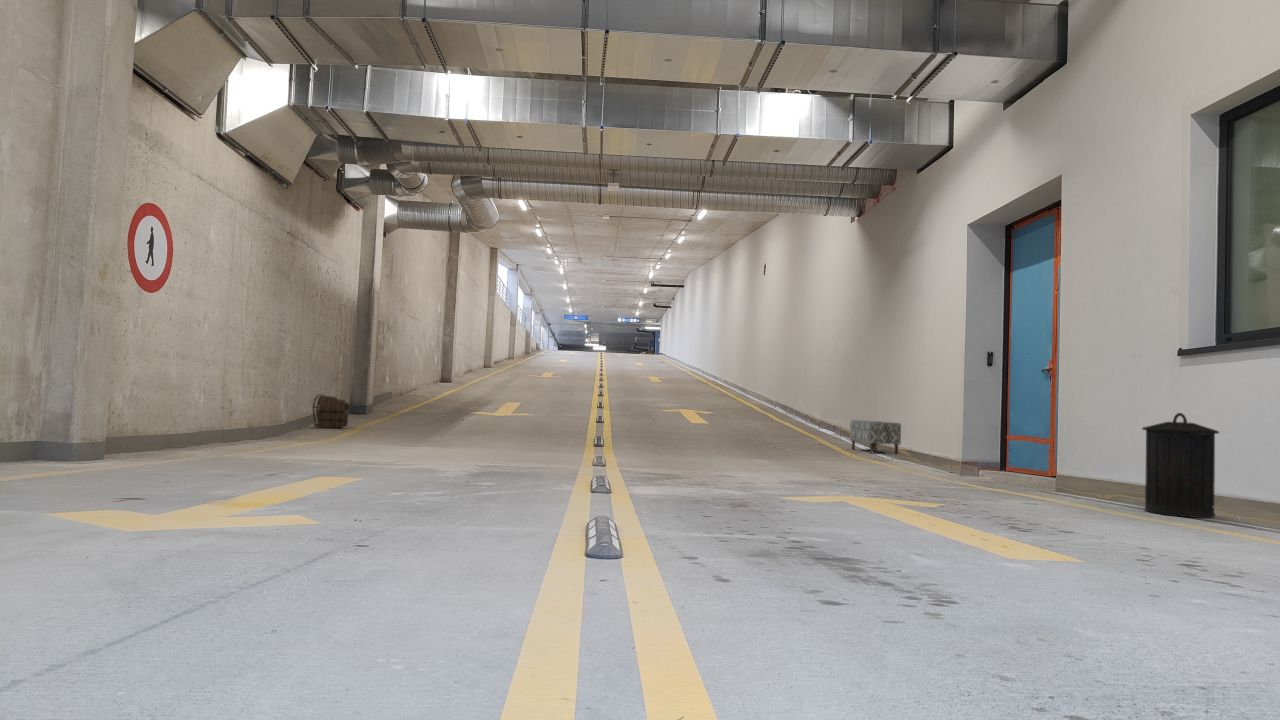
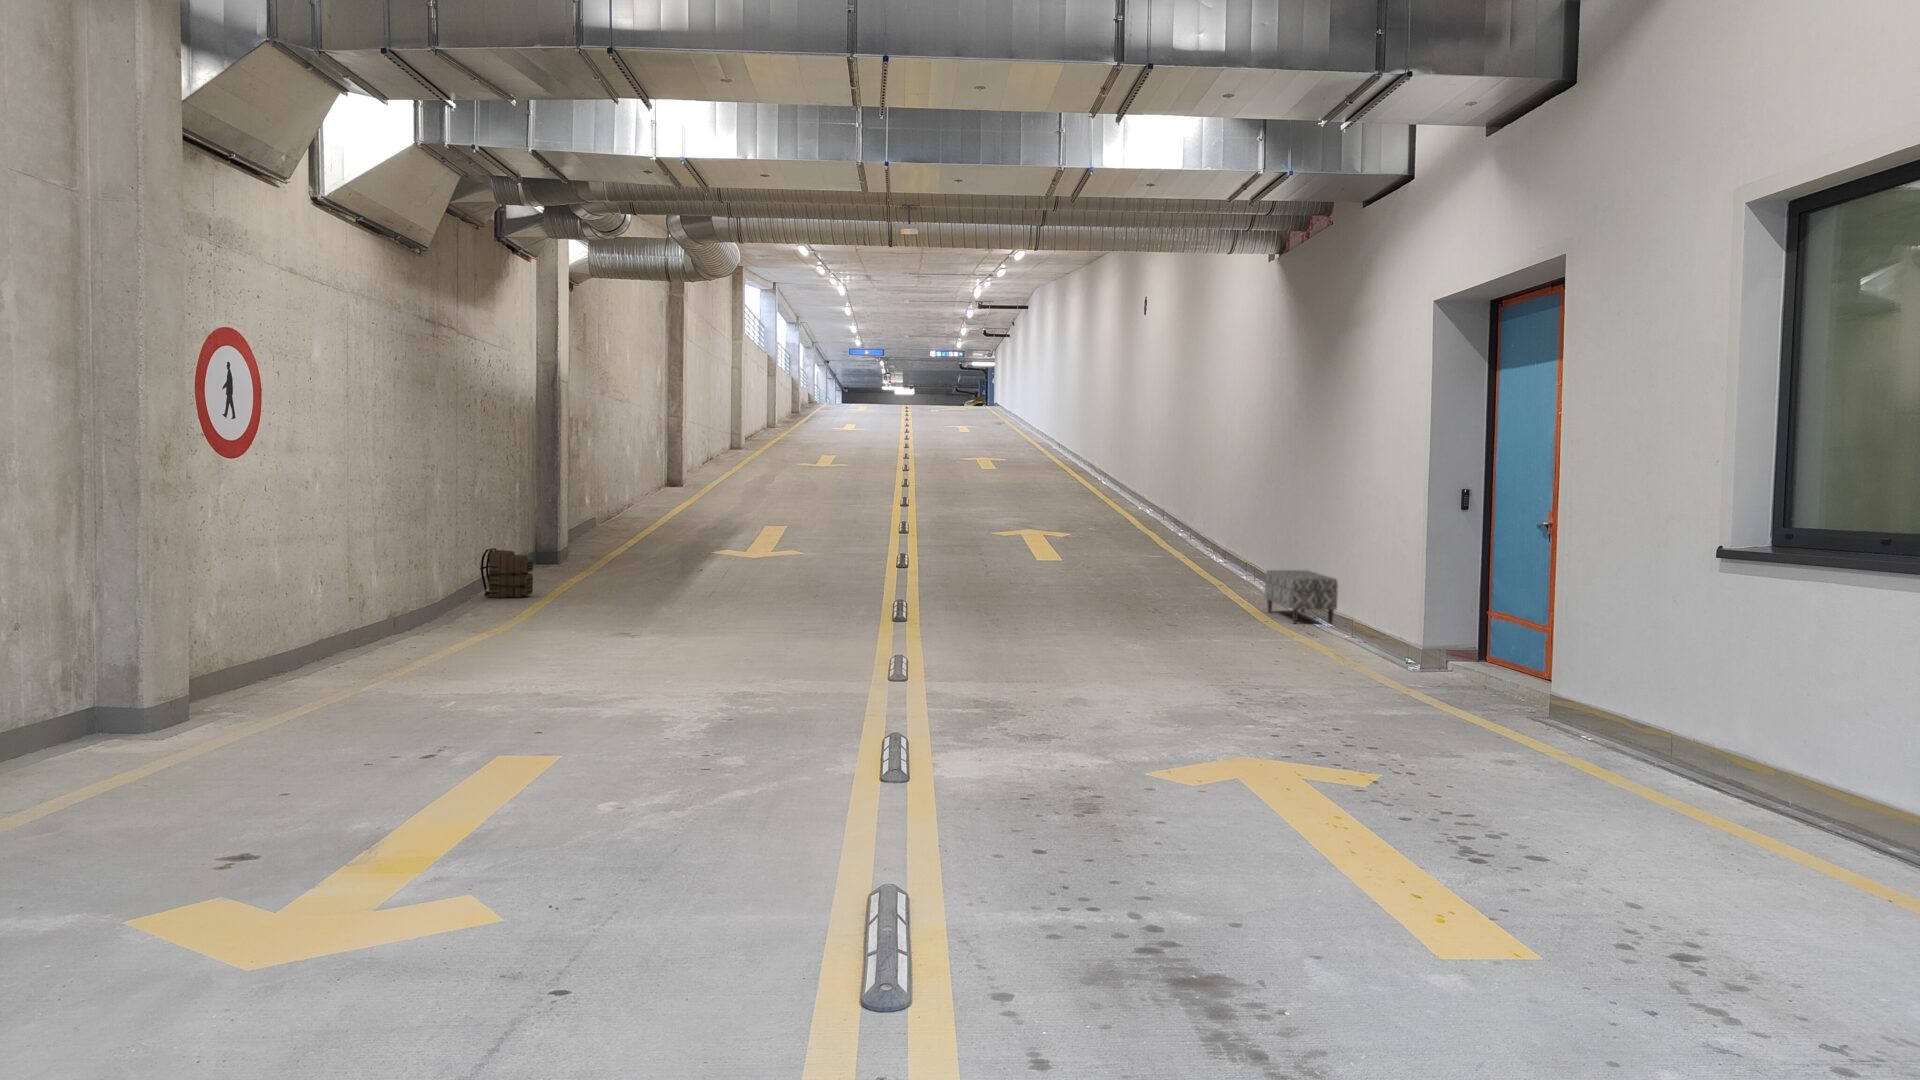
trash can: present [1142,413,1219,518] -> none [1642,646,1749,795]

